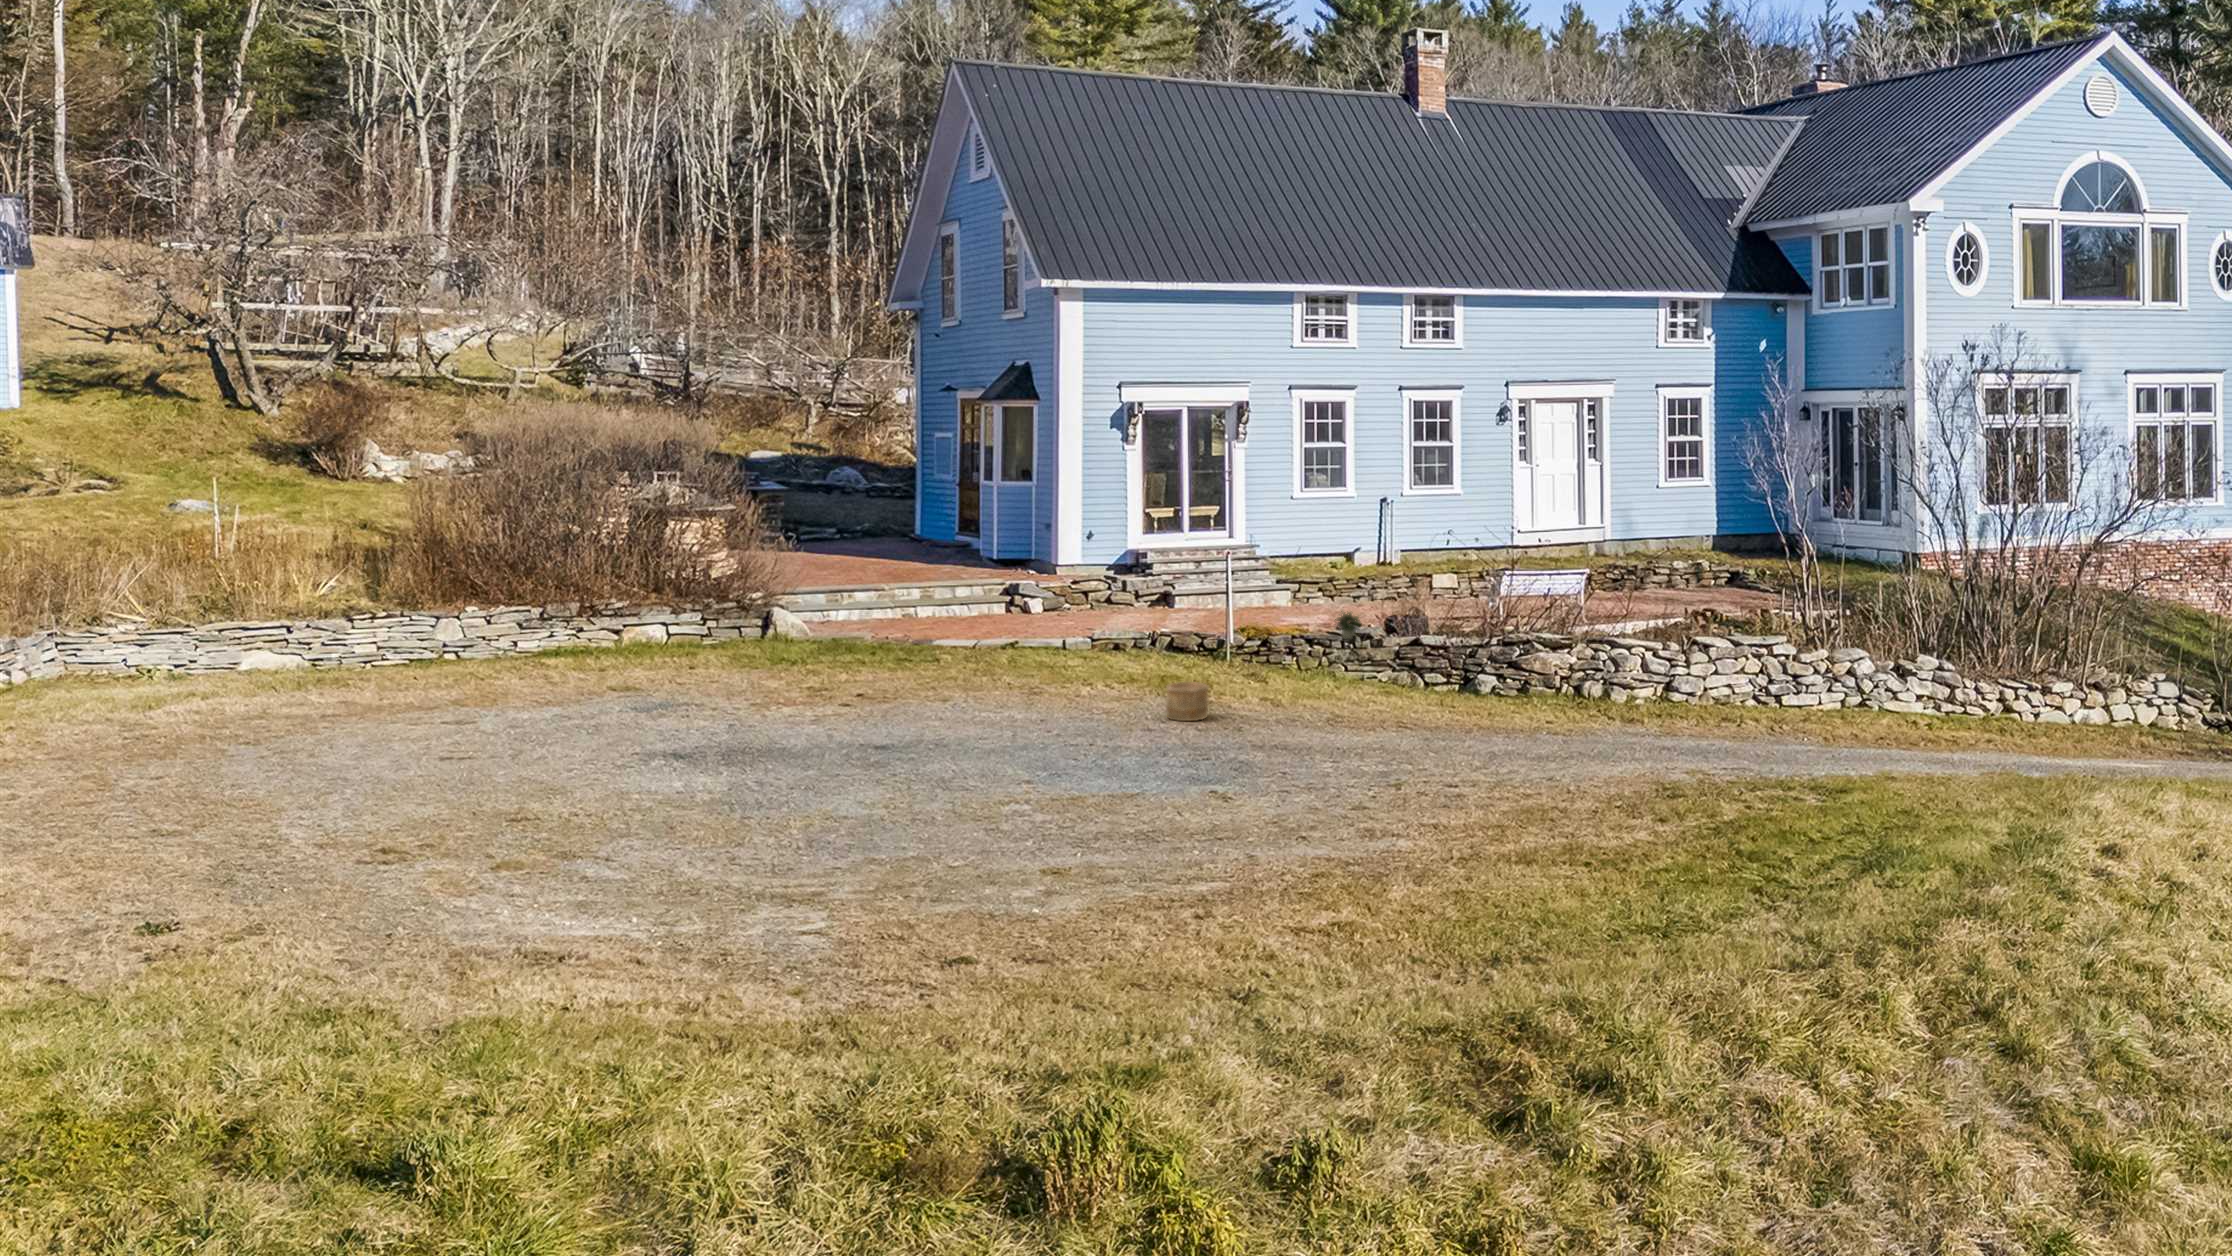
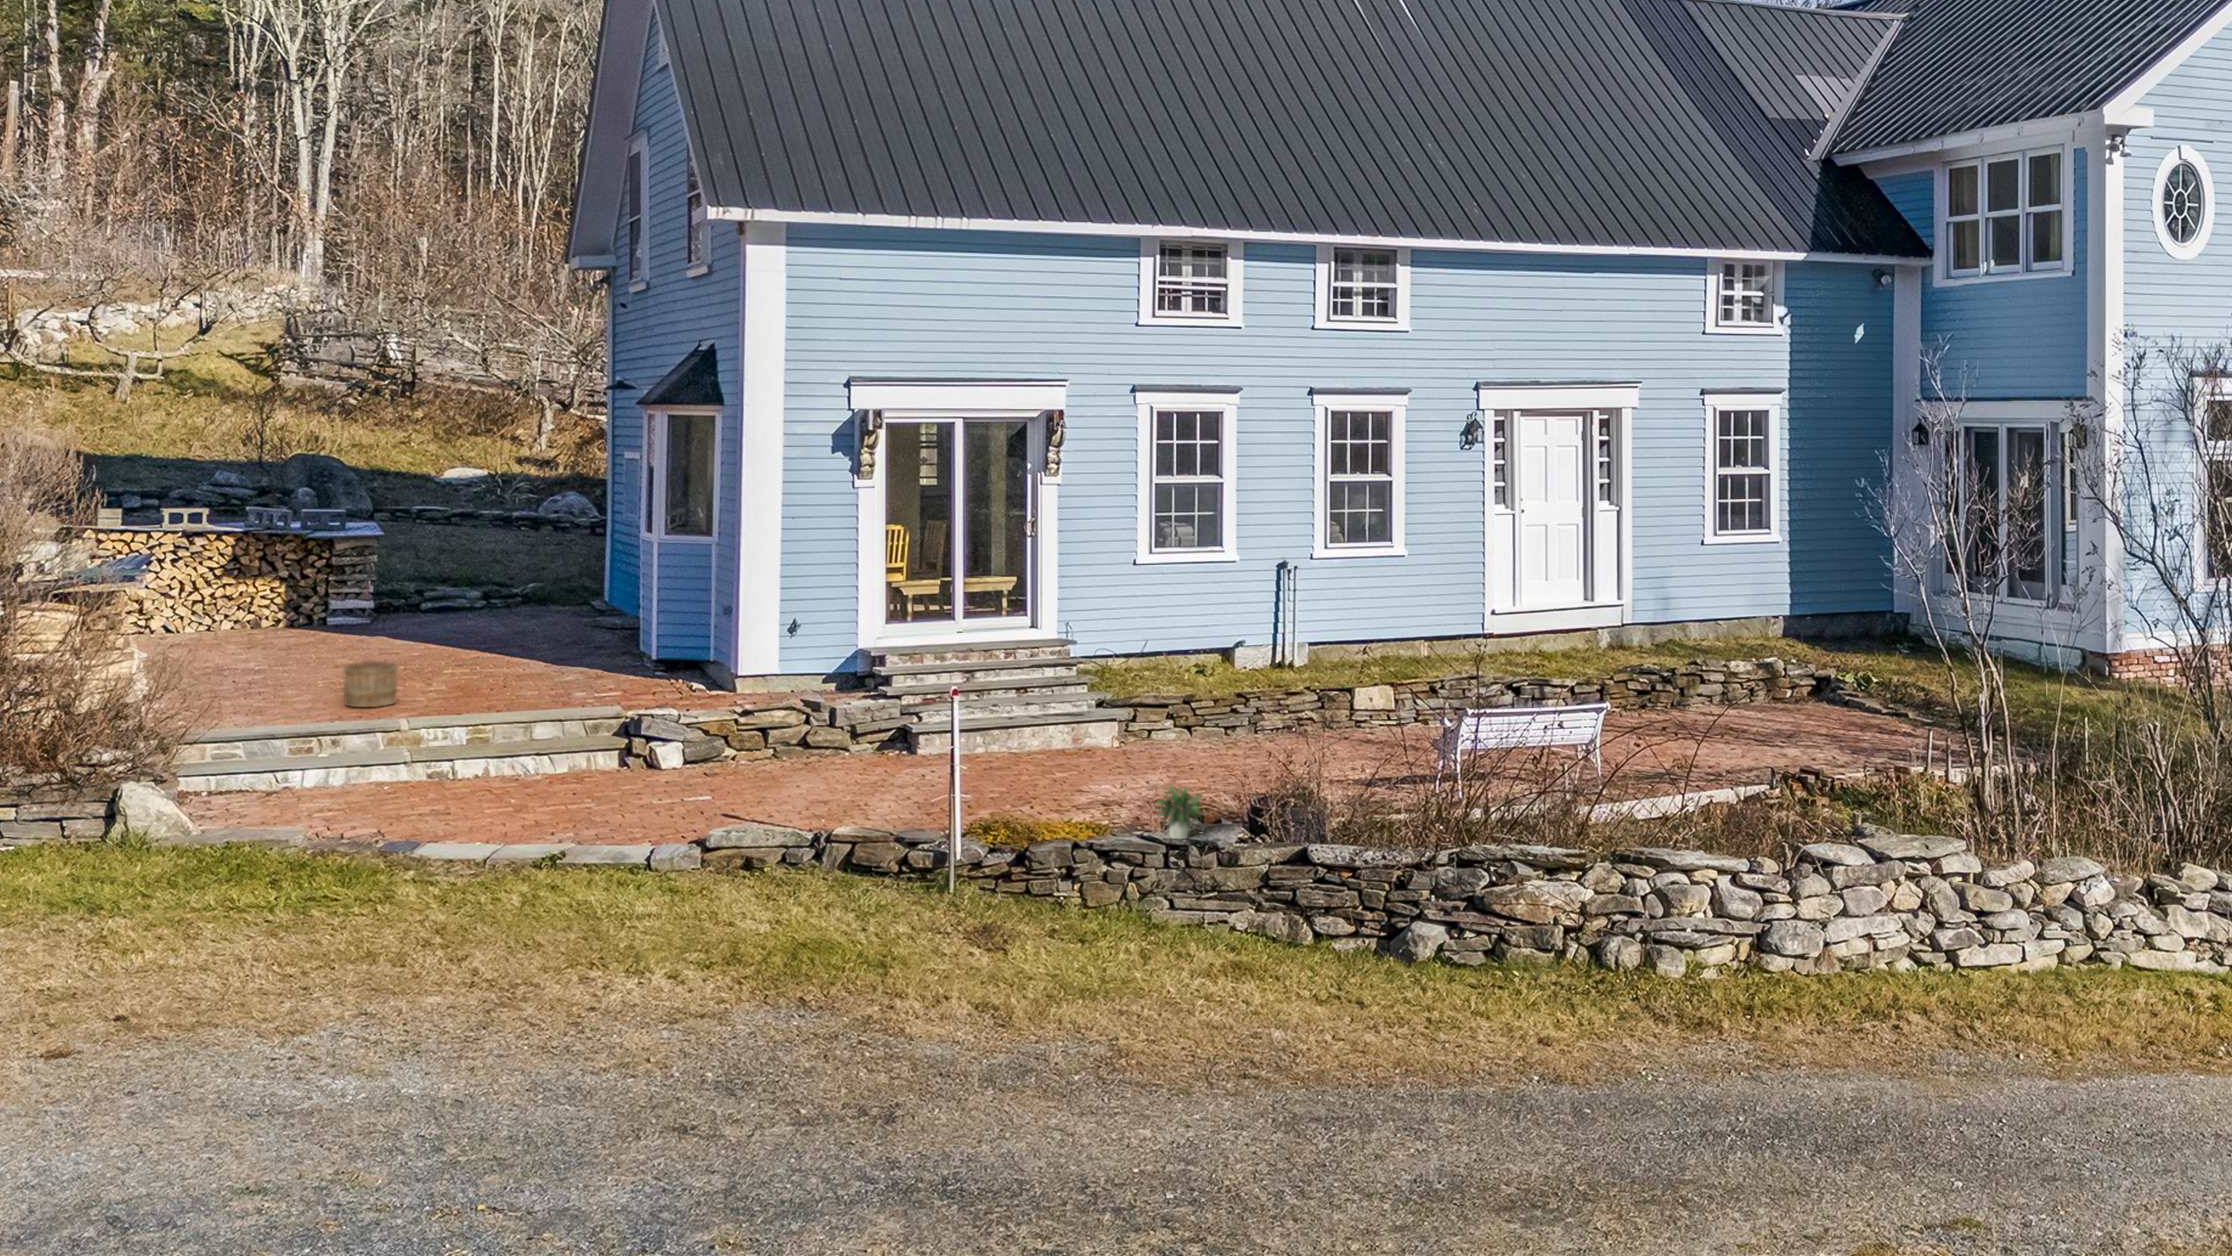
wooden bucket: present [1166,682,1209,721] -> present [344,662,398,707]

